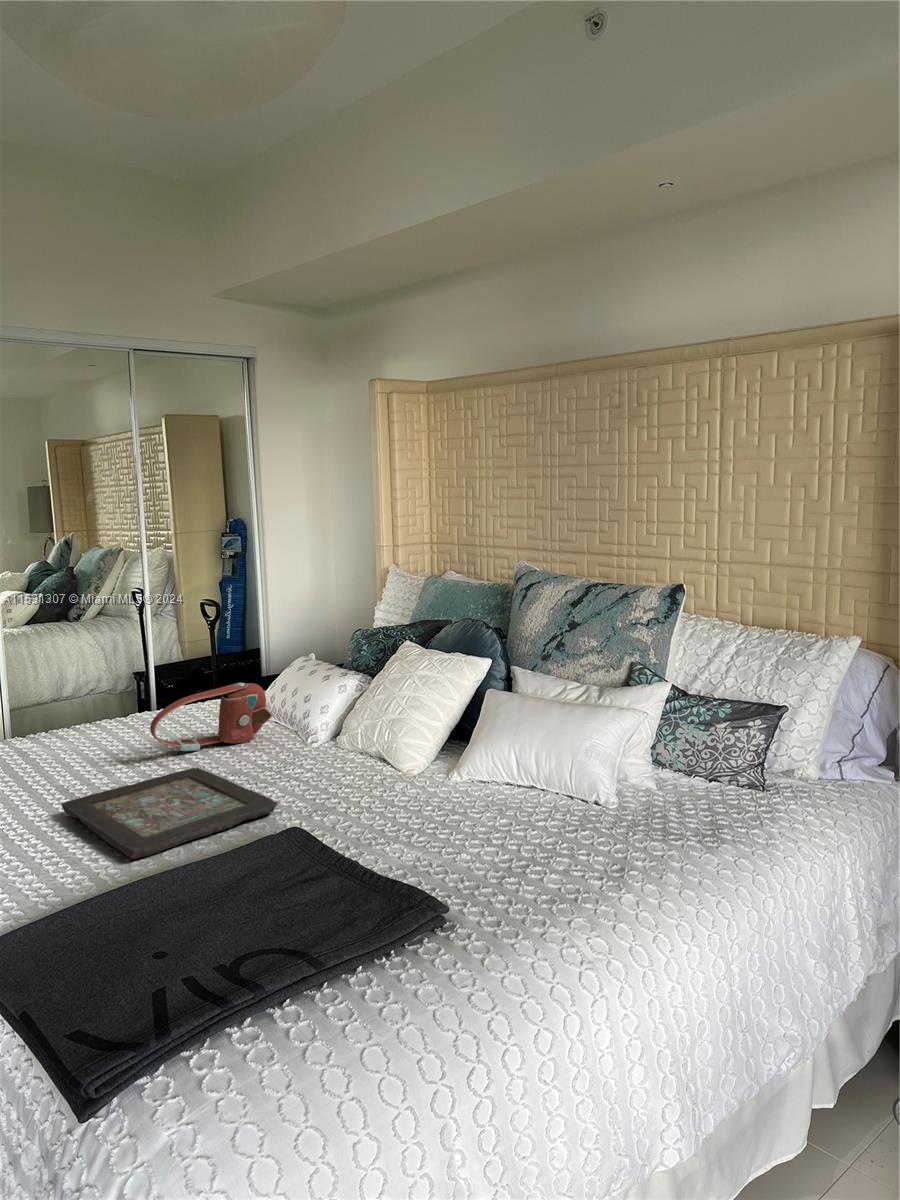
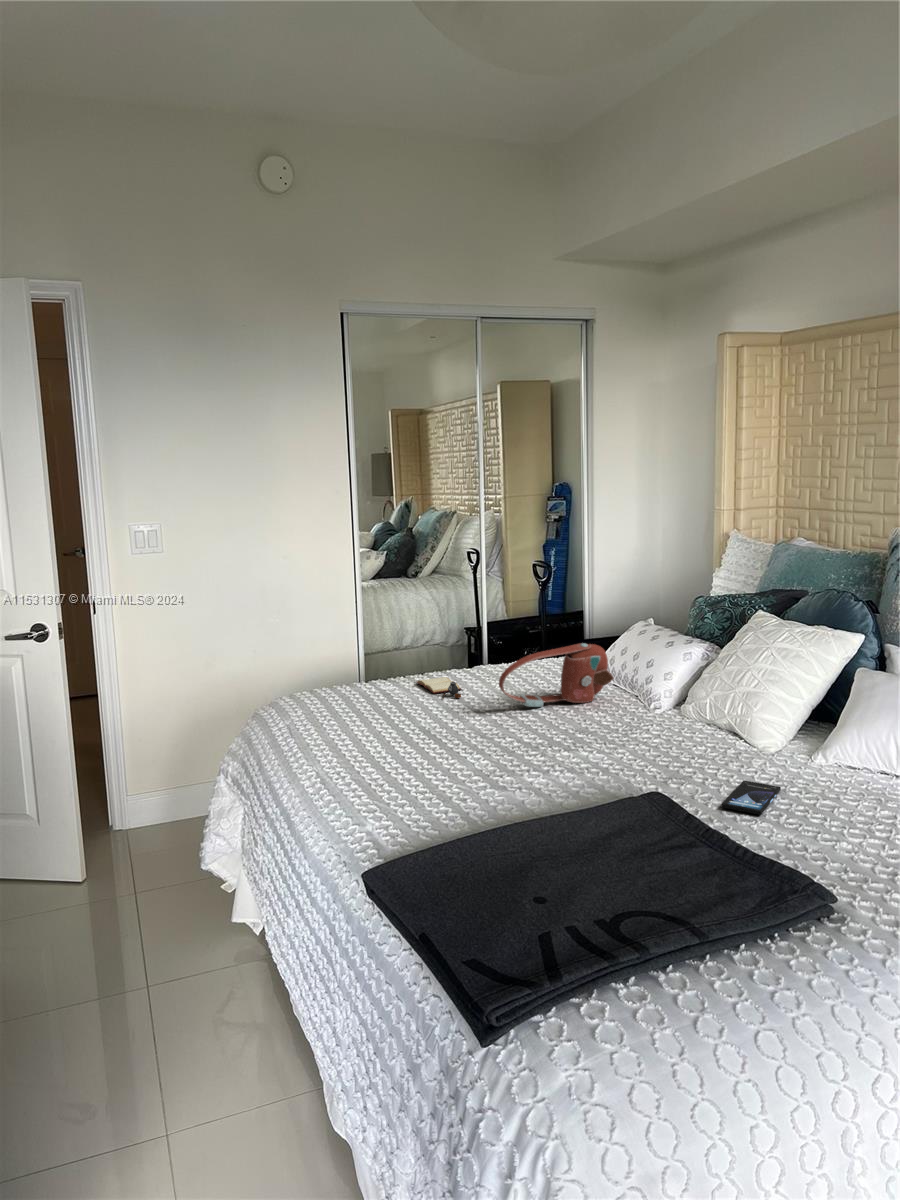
book: none [64,727,115,751] -> present [416,677,462,699]
decorative tray: present [61,768,278,859] -> none [426,724,631,805]
smartphone: none [360,805,416,837] -> present [722,781,781,815]

